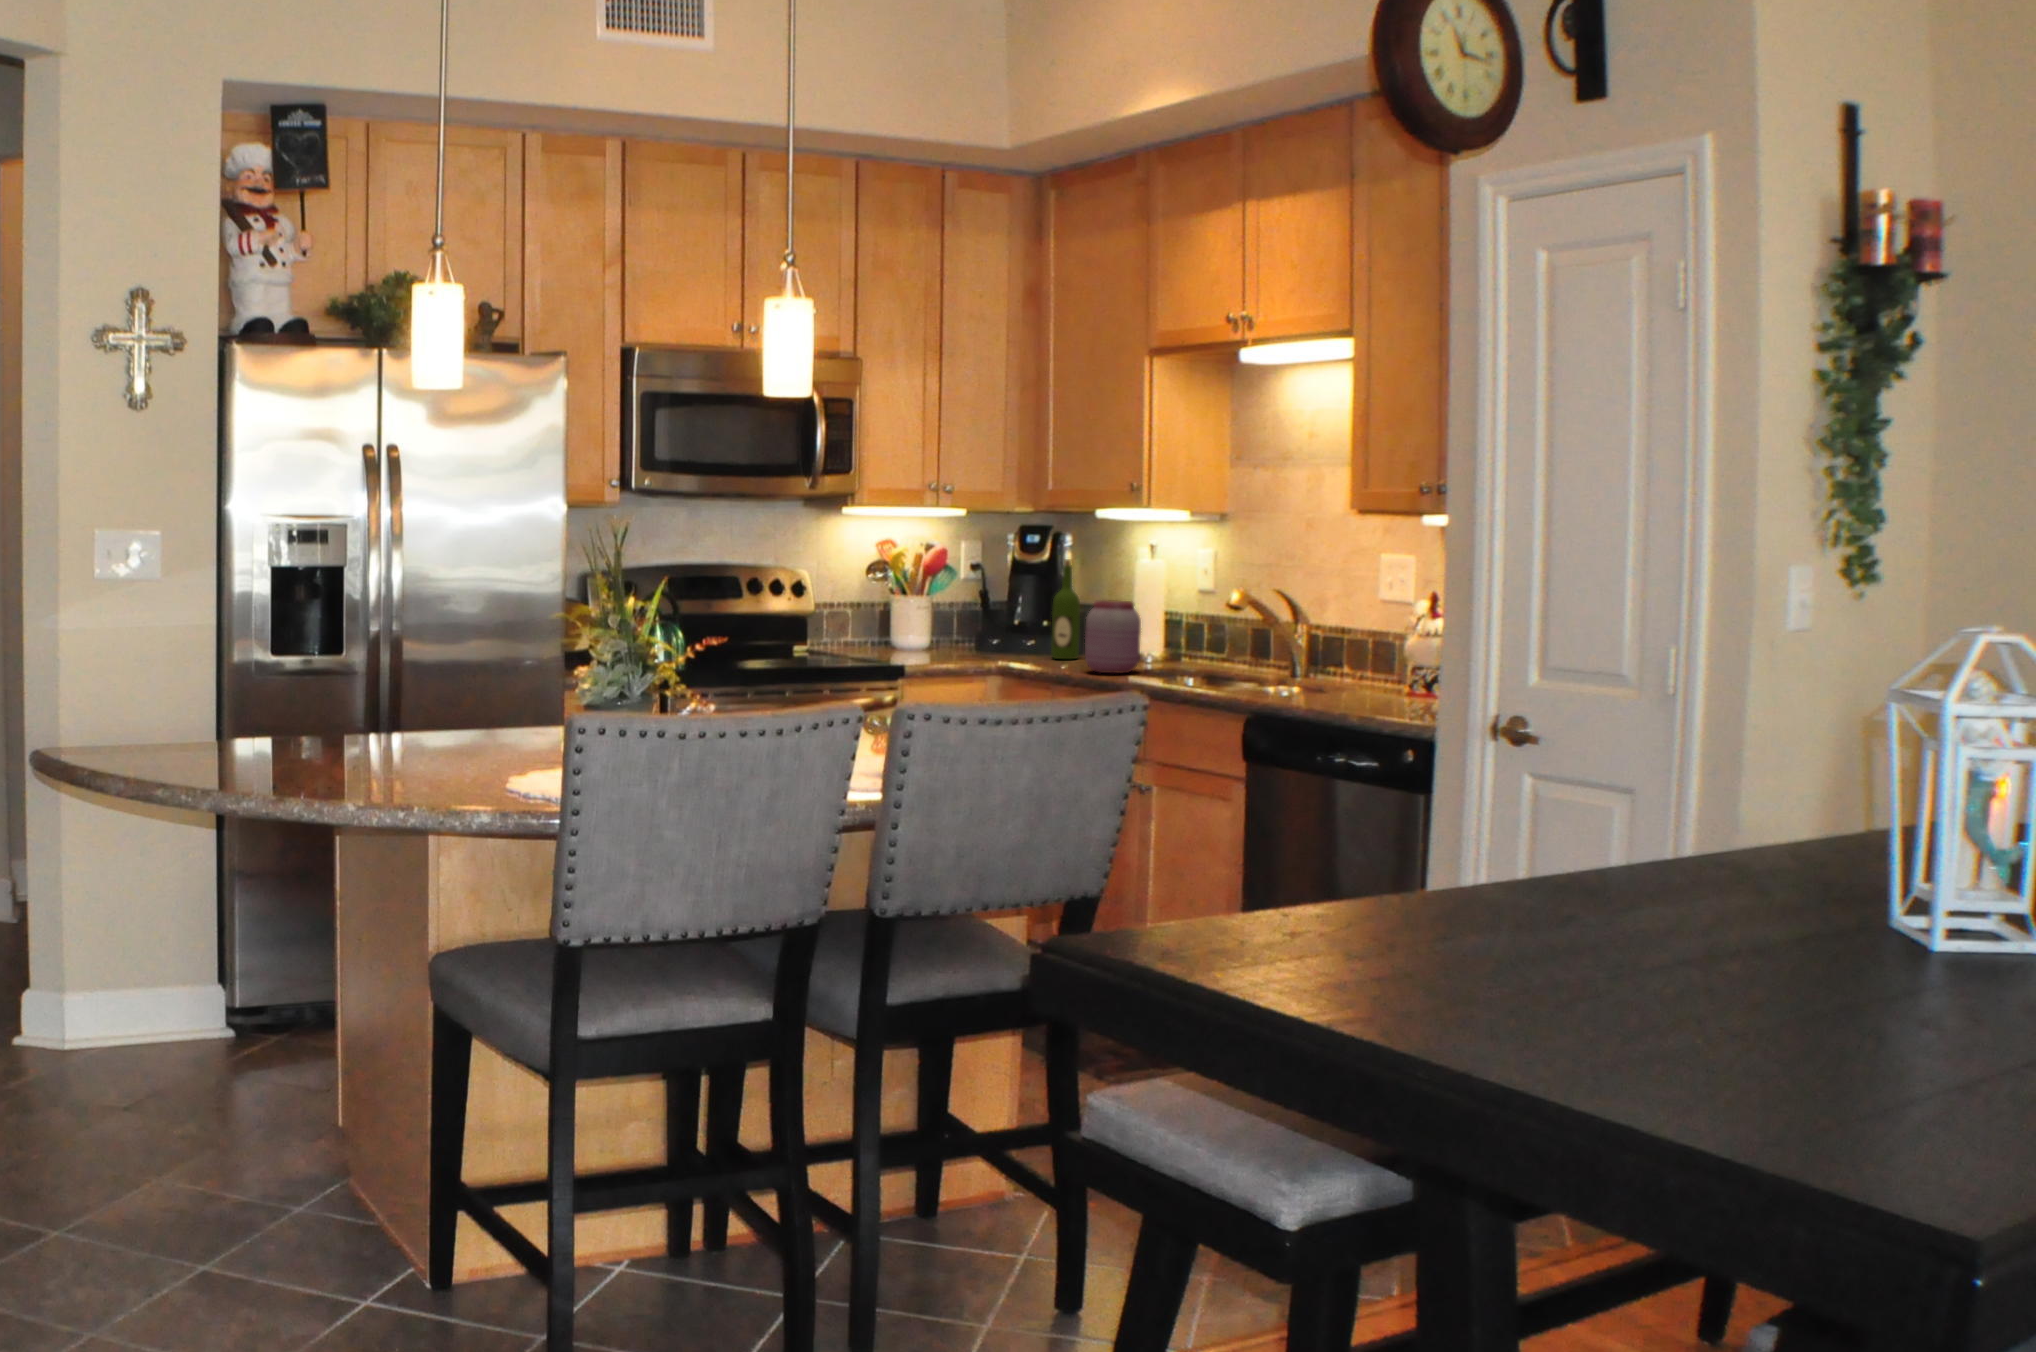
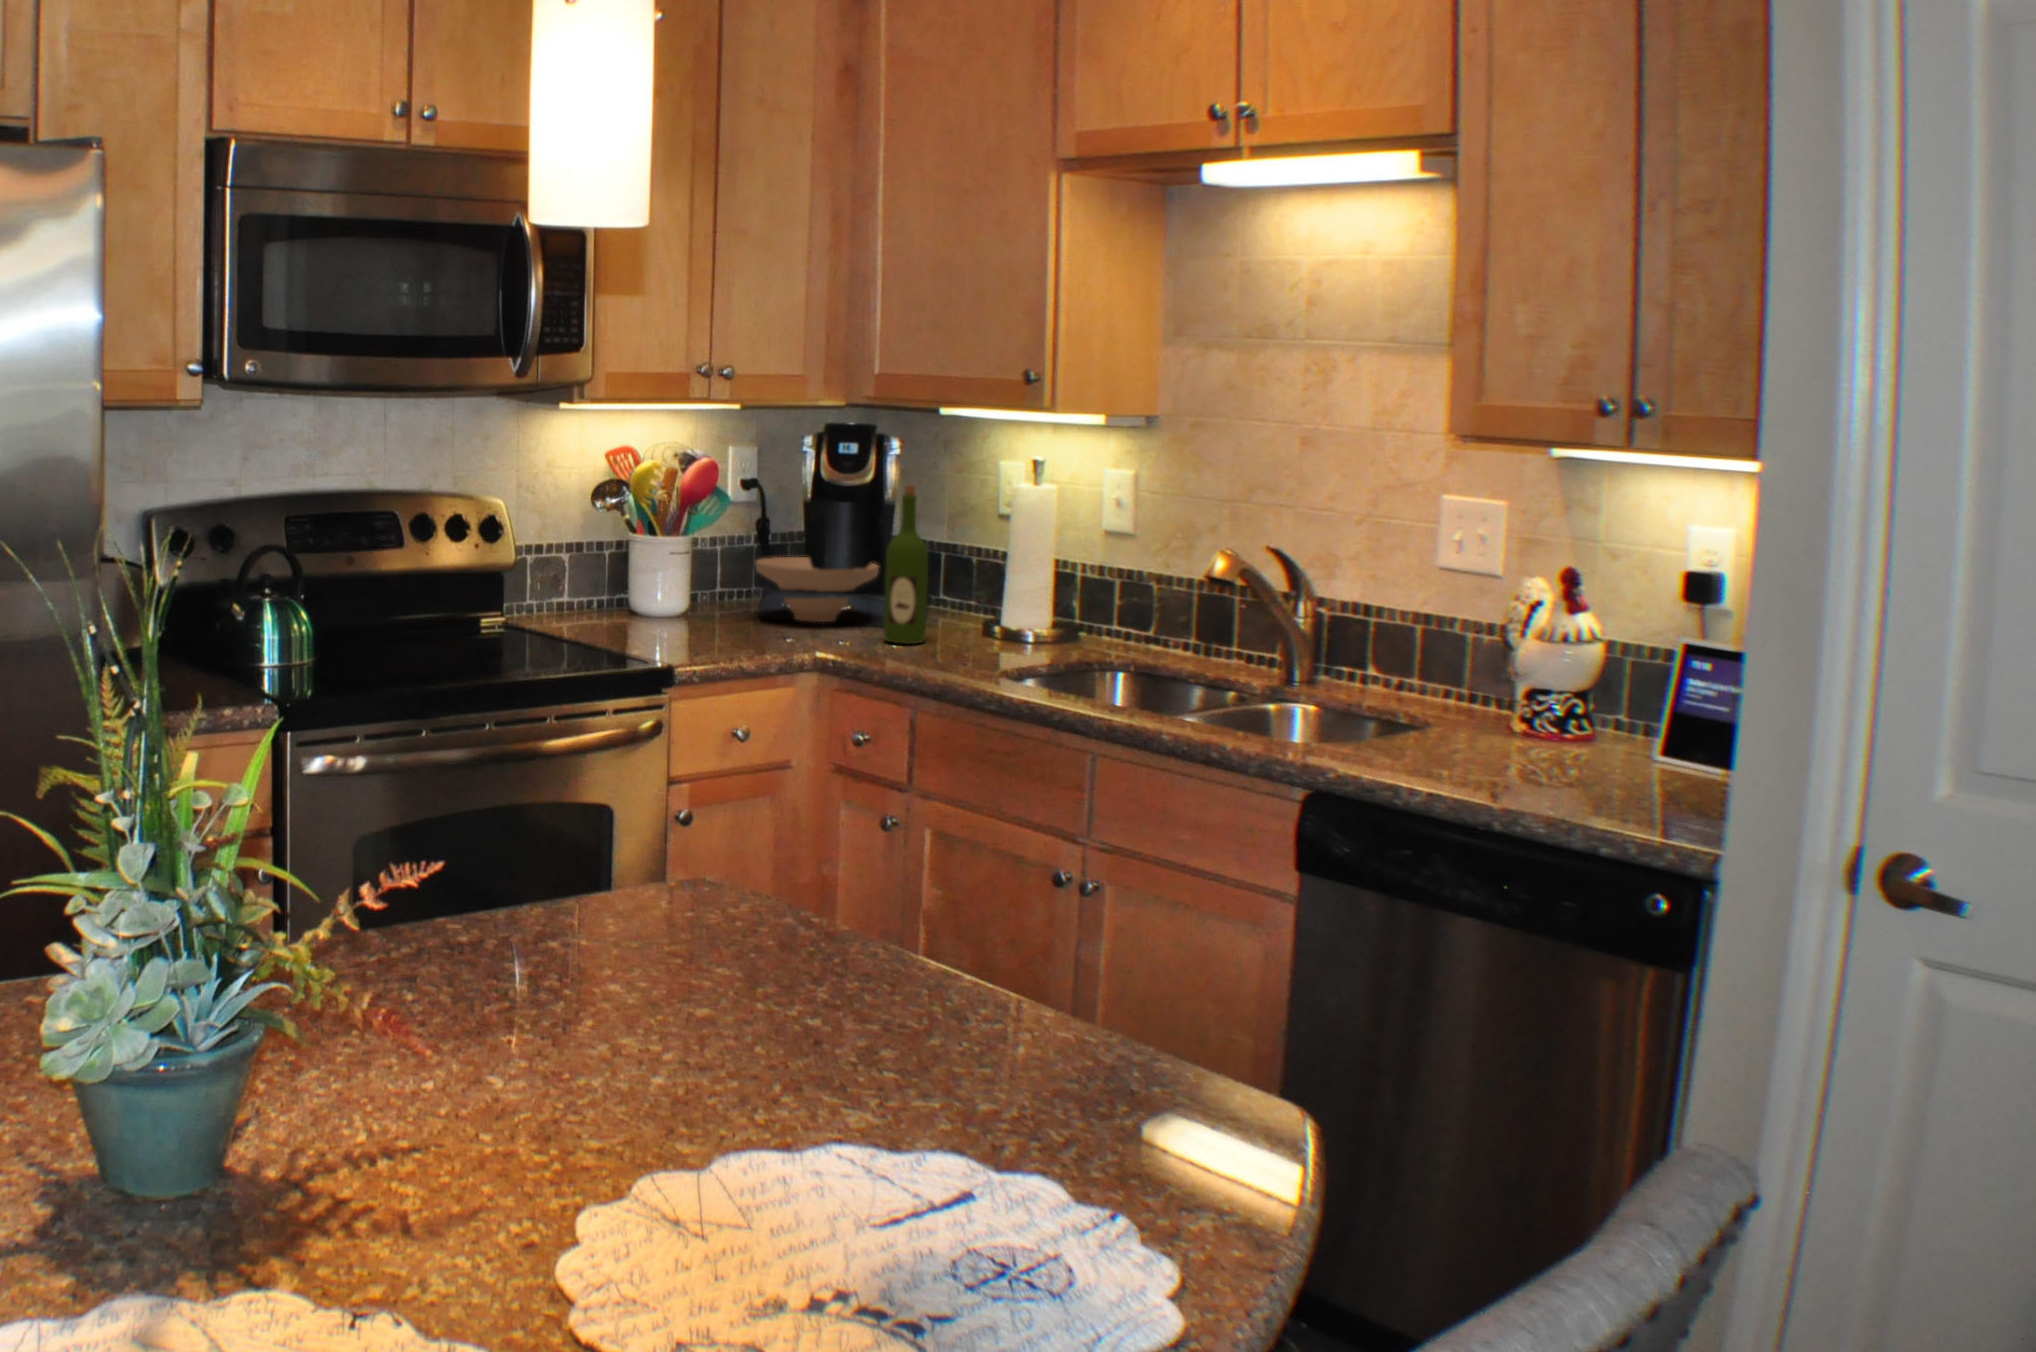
jar: present [1085,600,1141,673] -> none [950,561,1037,681]
bowl: none [973,613,1054,651] -> present [755,557,879,622]

